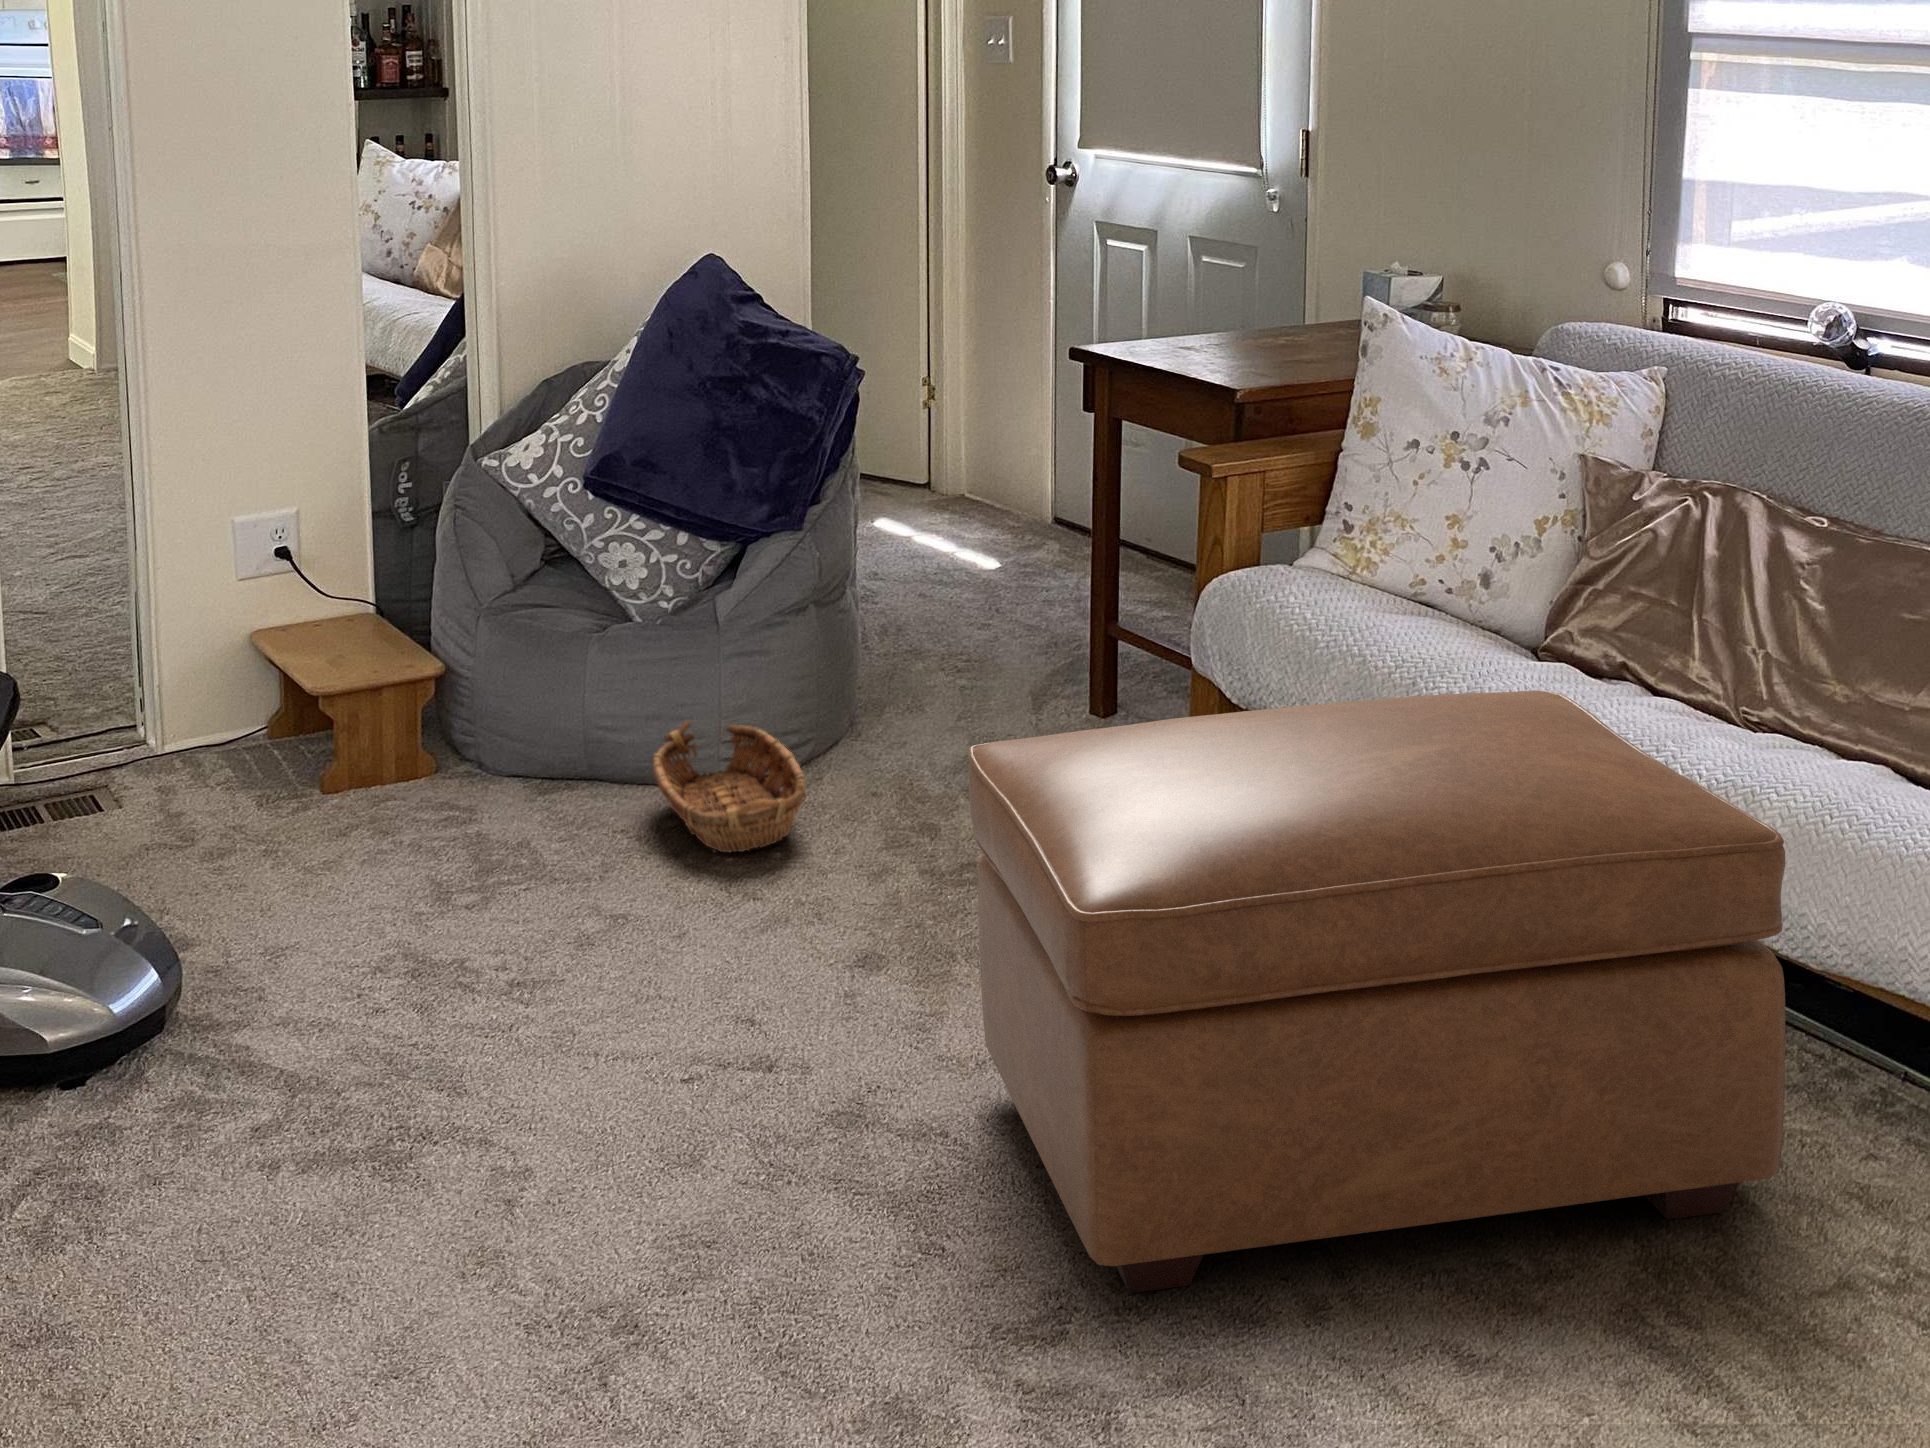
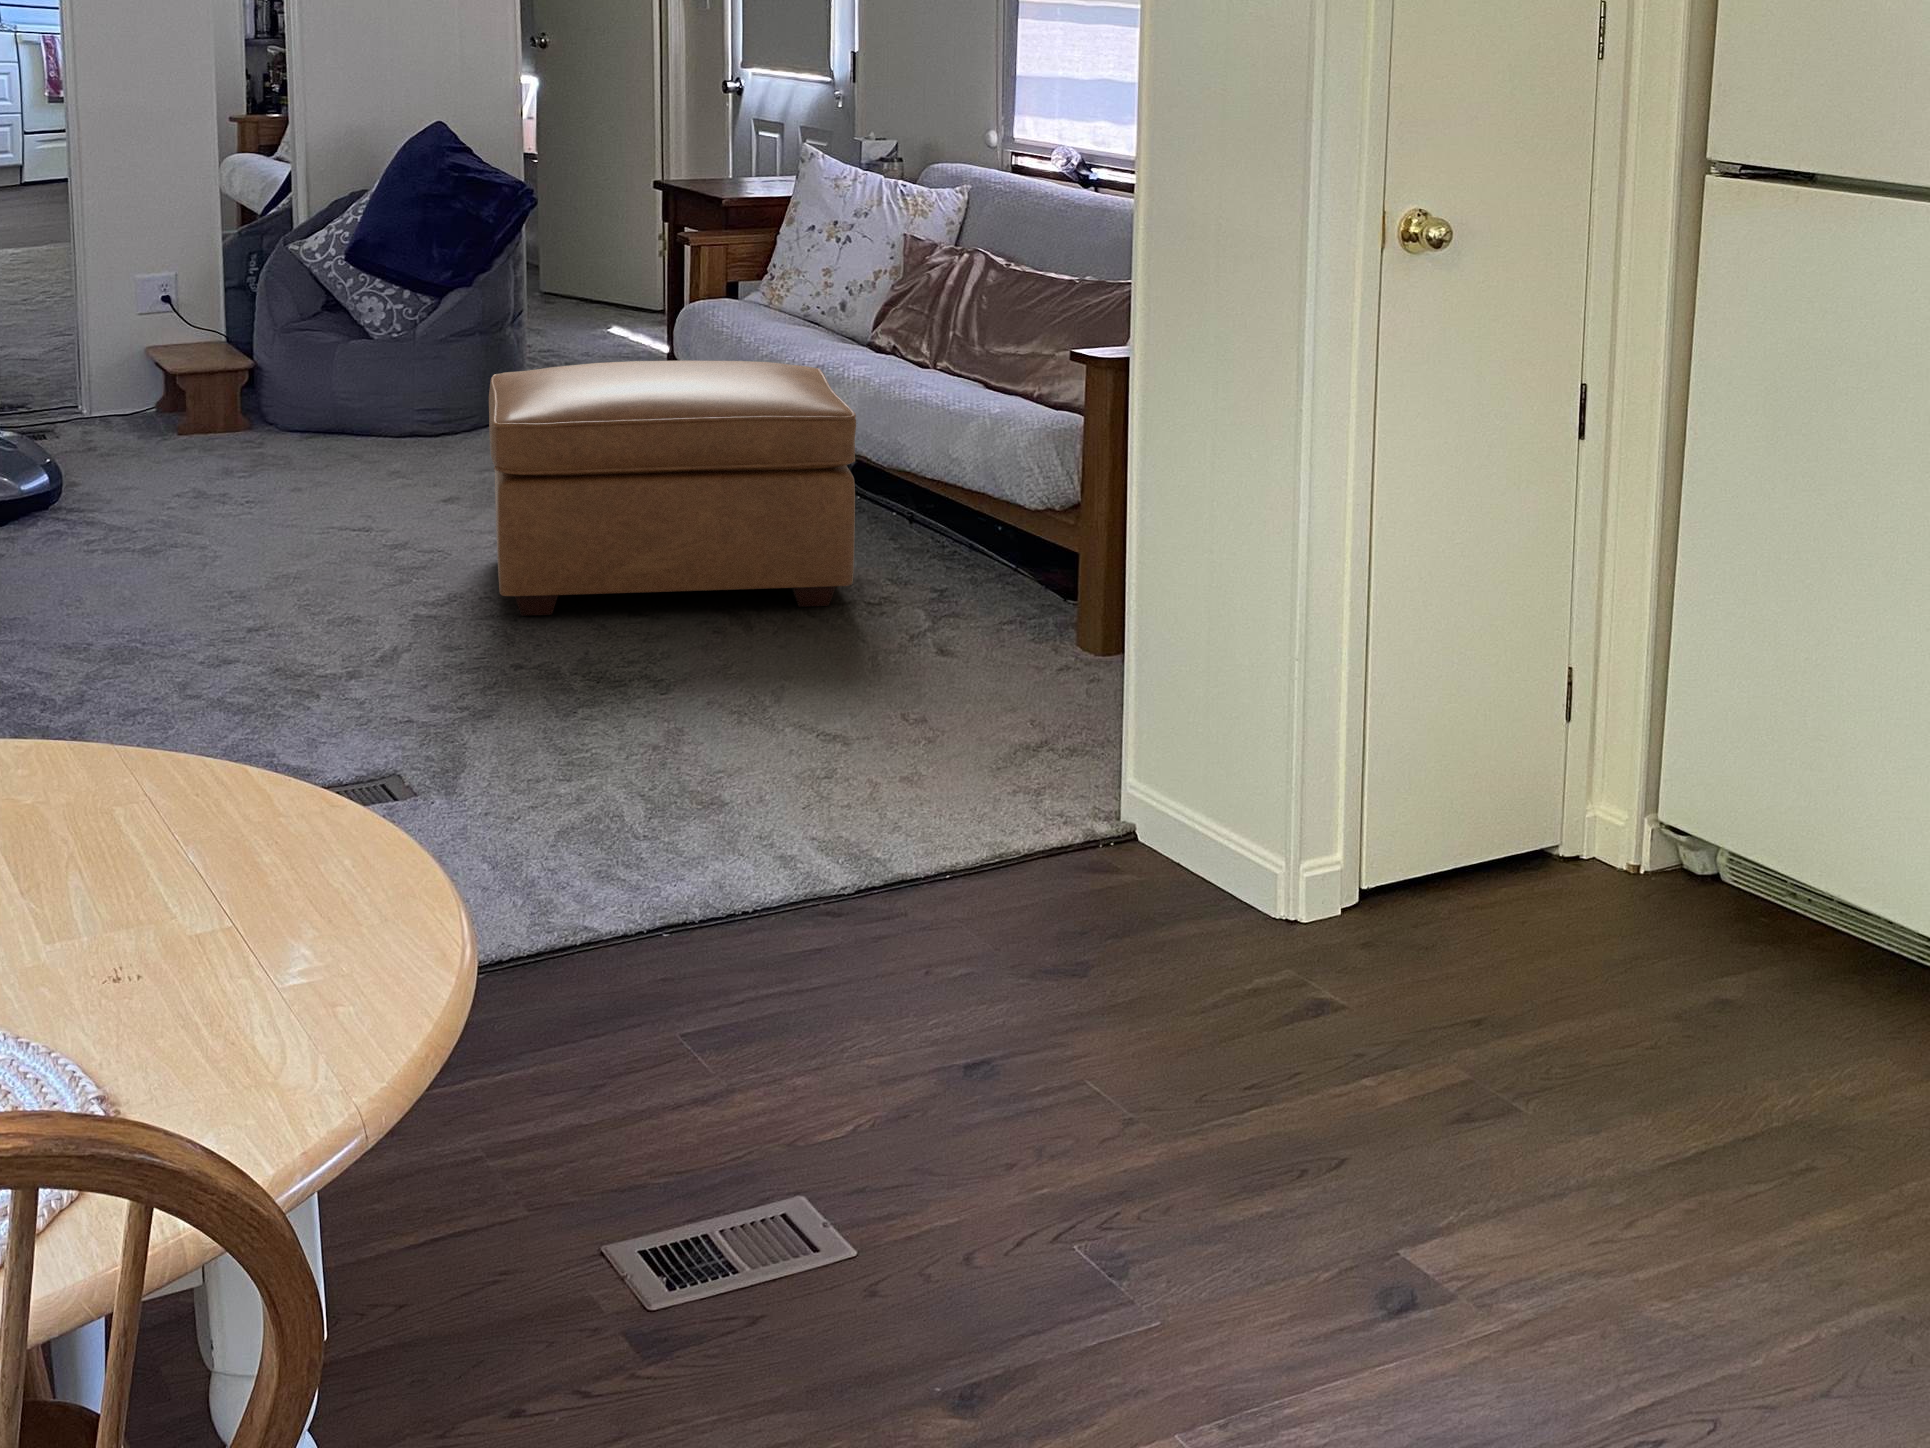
basket: present [653,722,807,852] -> none [355,400,476,474]

